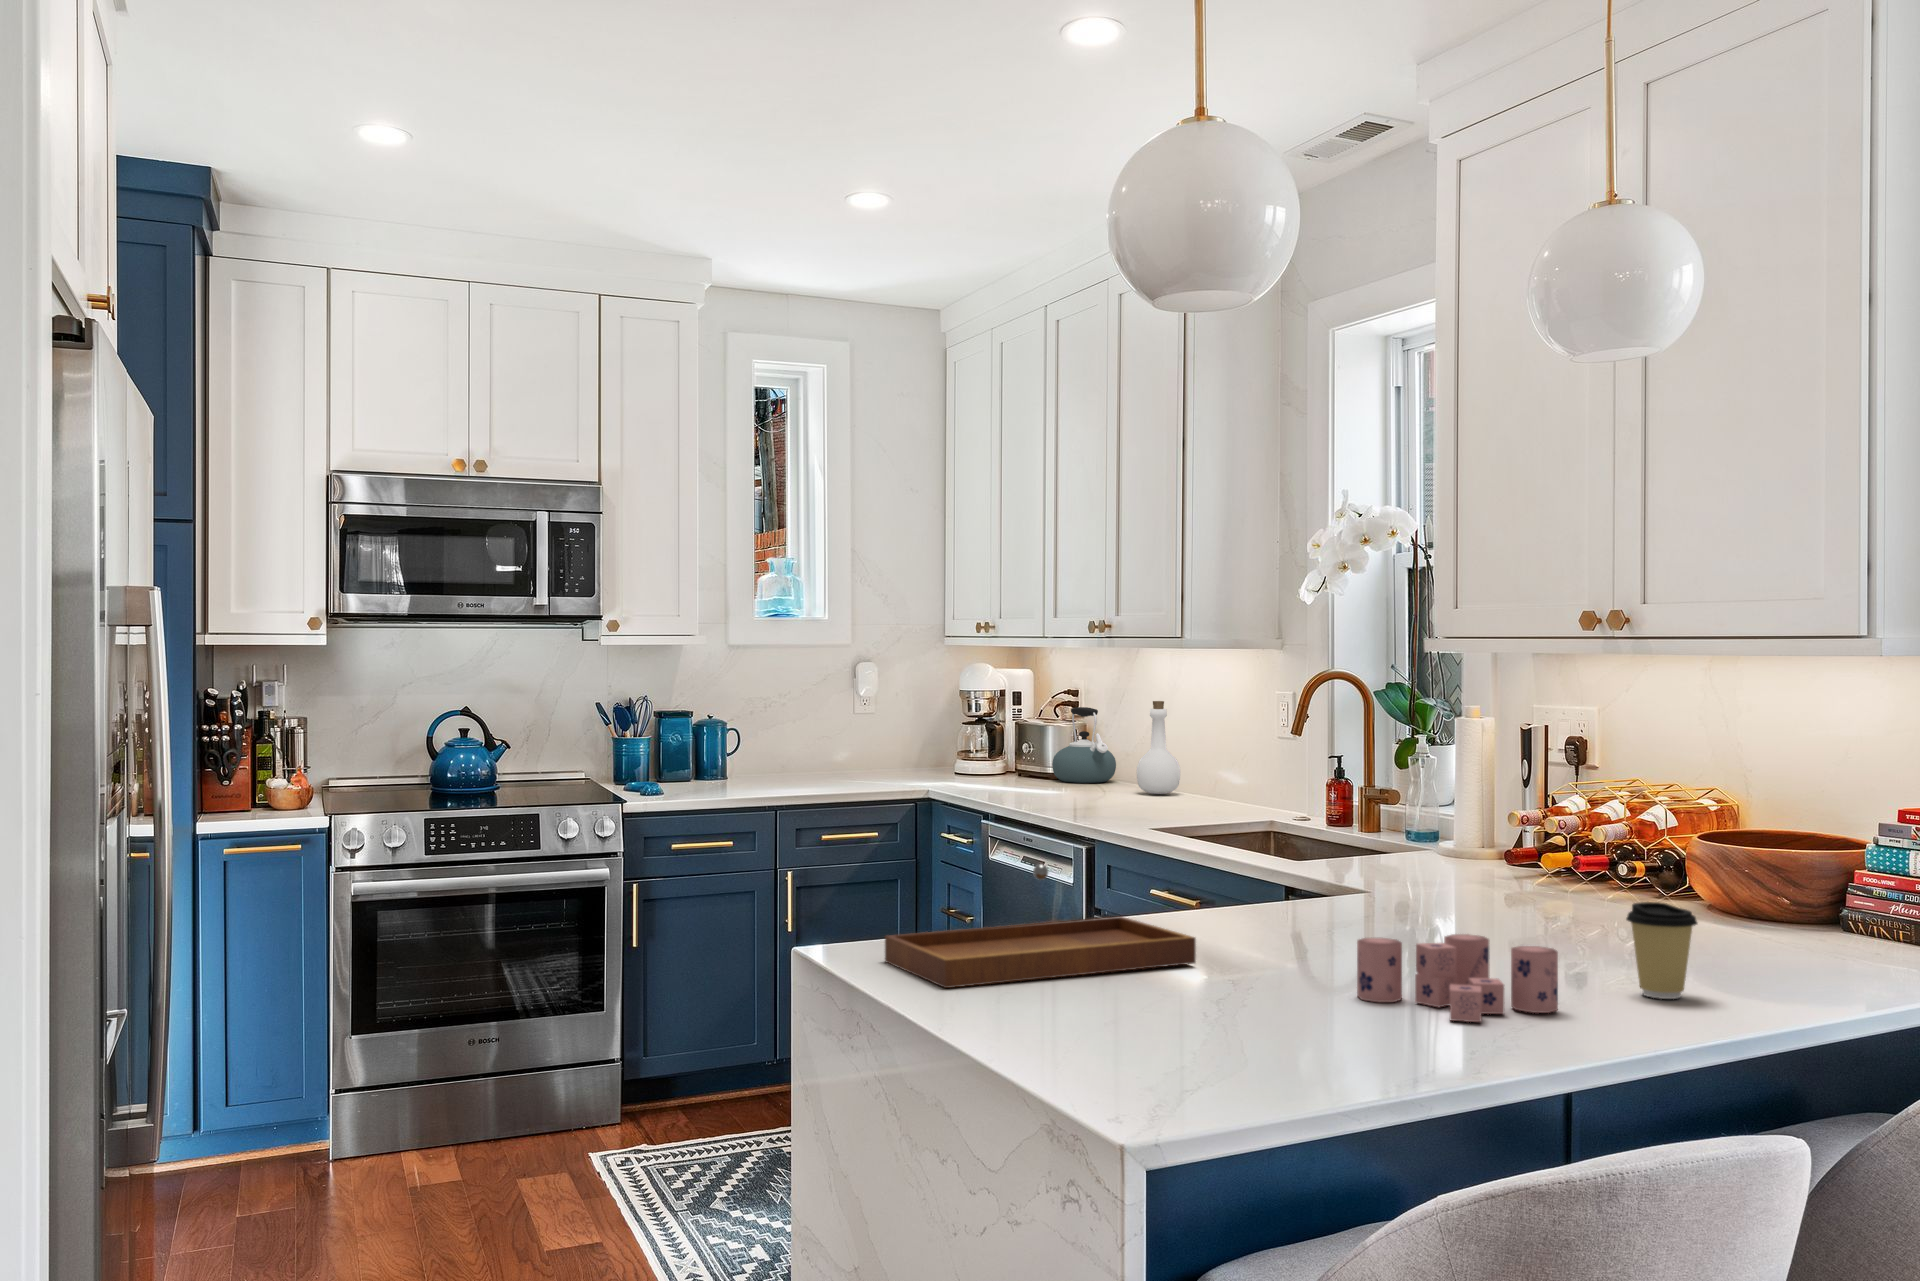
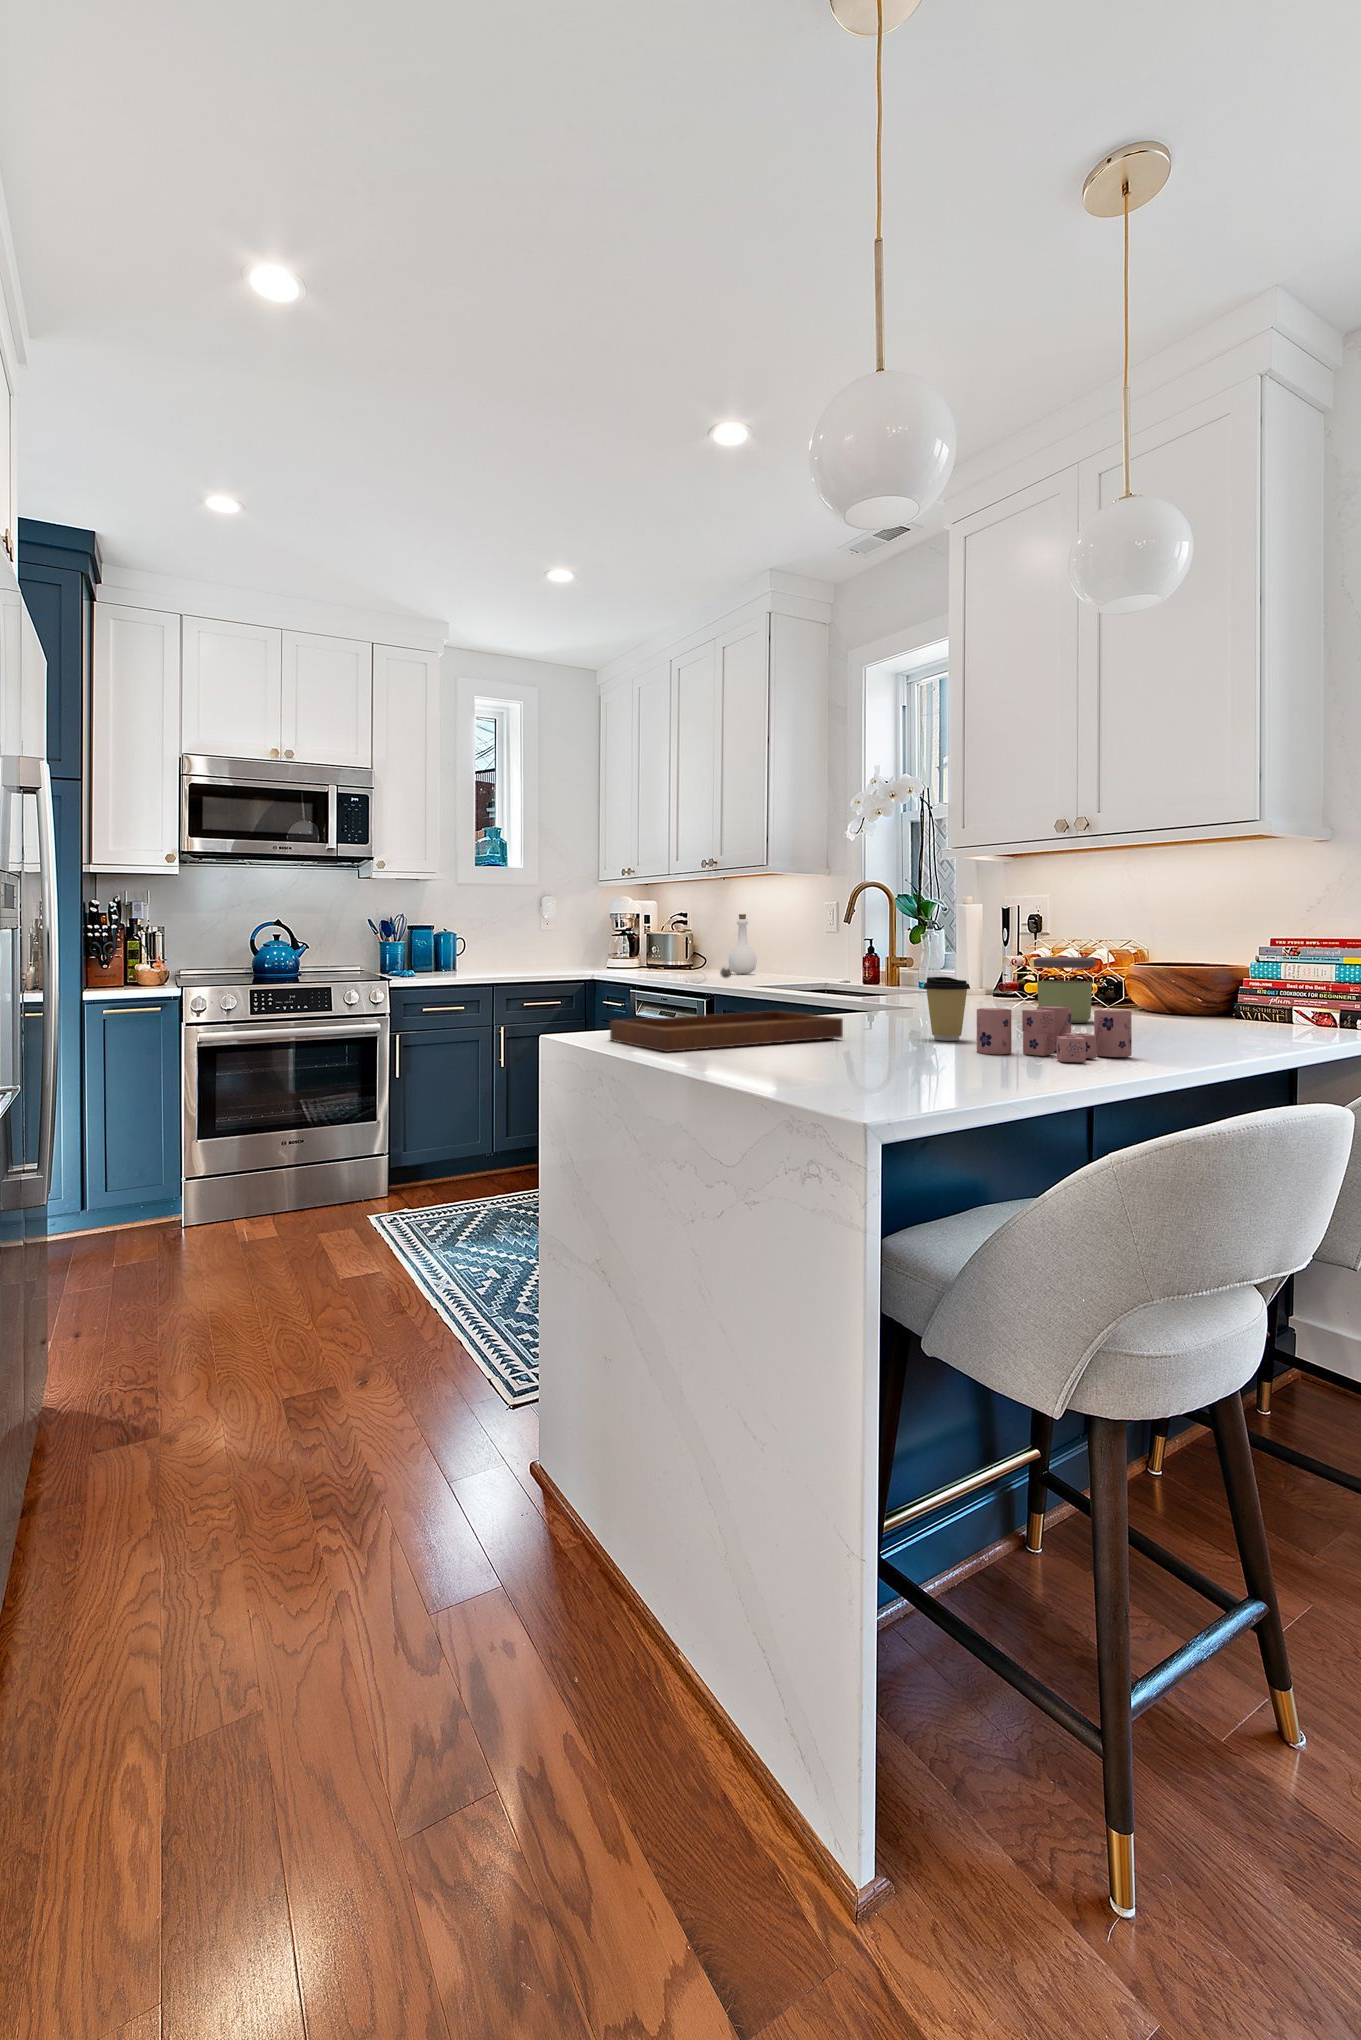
kettle: present [1052,707,1116,783] -> none [671,923,712,970]
jar: none [1505,834,1598,933] -> present [1034,957,1096,1023]
coffee cup: present [1626,902,1697,999] -> present [923,977,970,1041]

